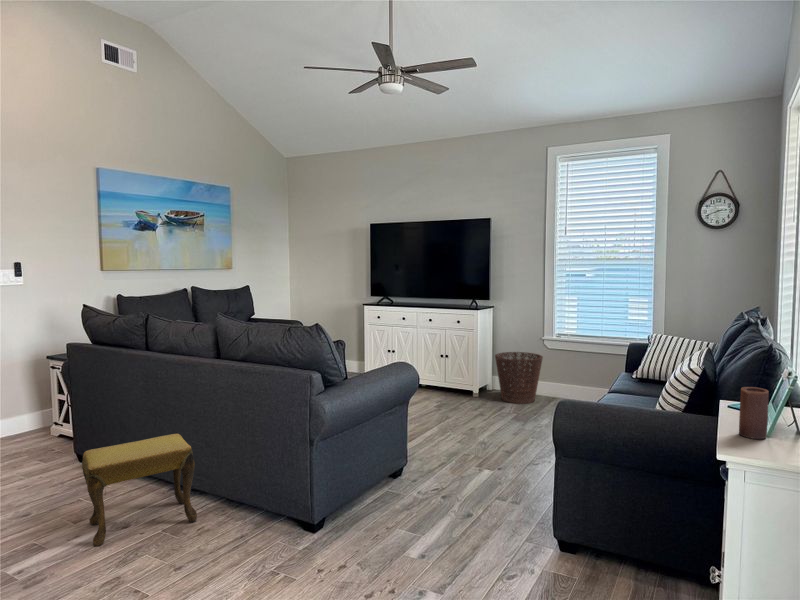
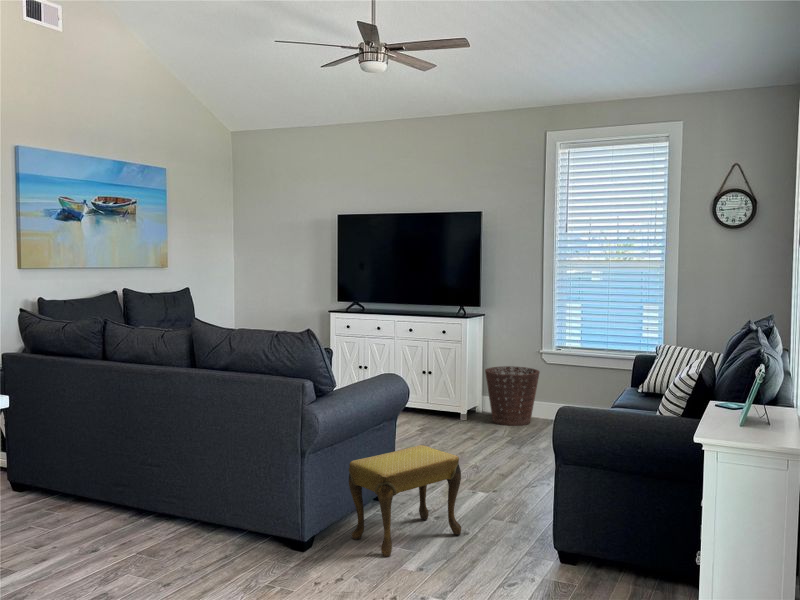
candle: present [739,387,769,439] -> none [724,384,749,431]
footstool: present [82,434,197,547] -> present [349,445,461,557]

